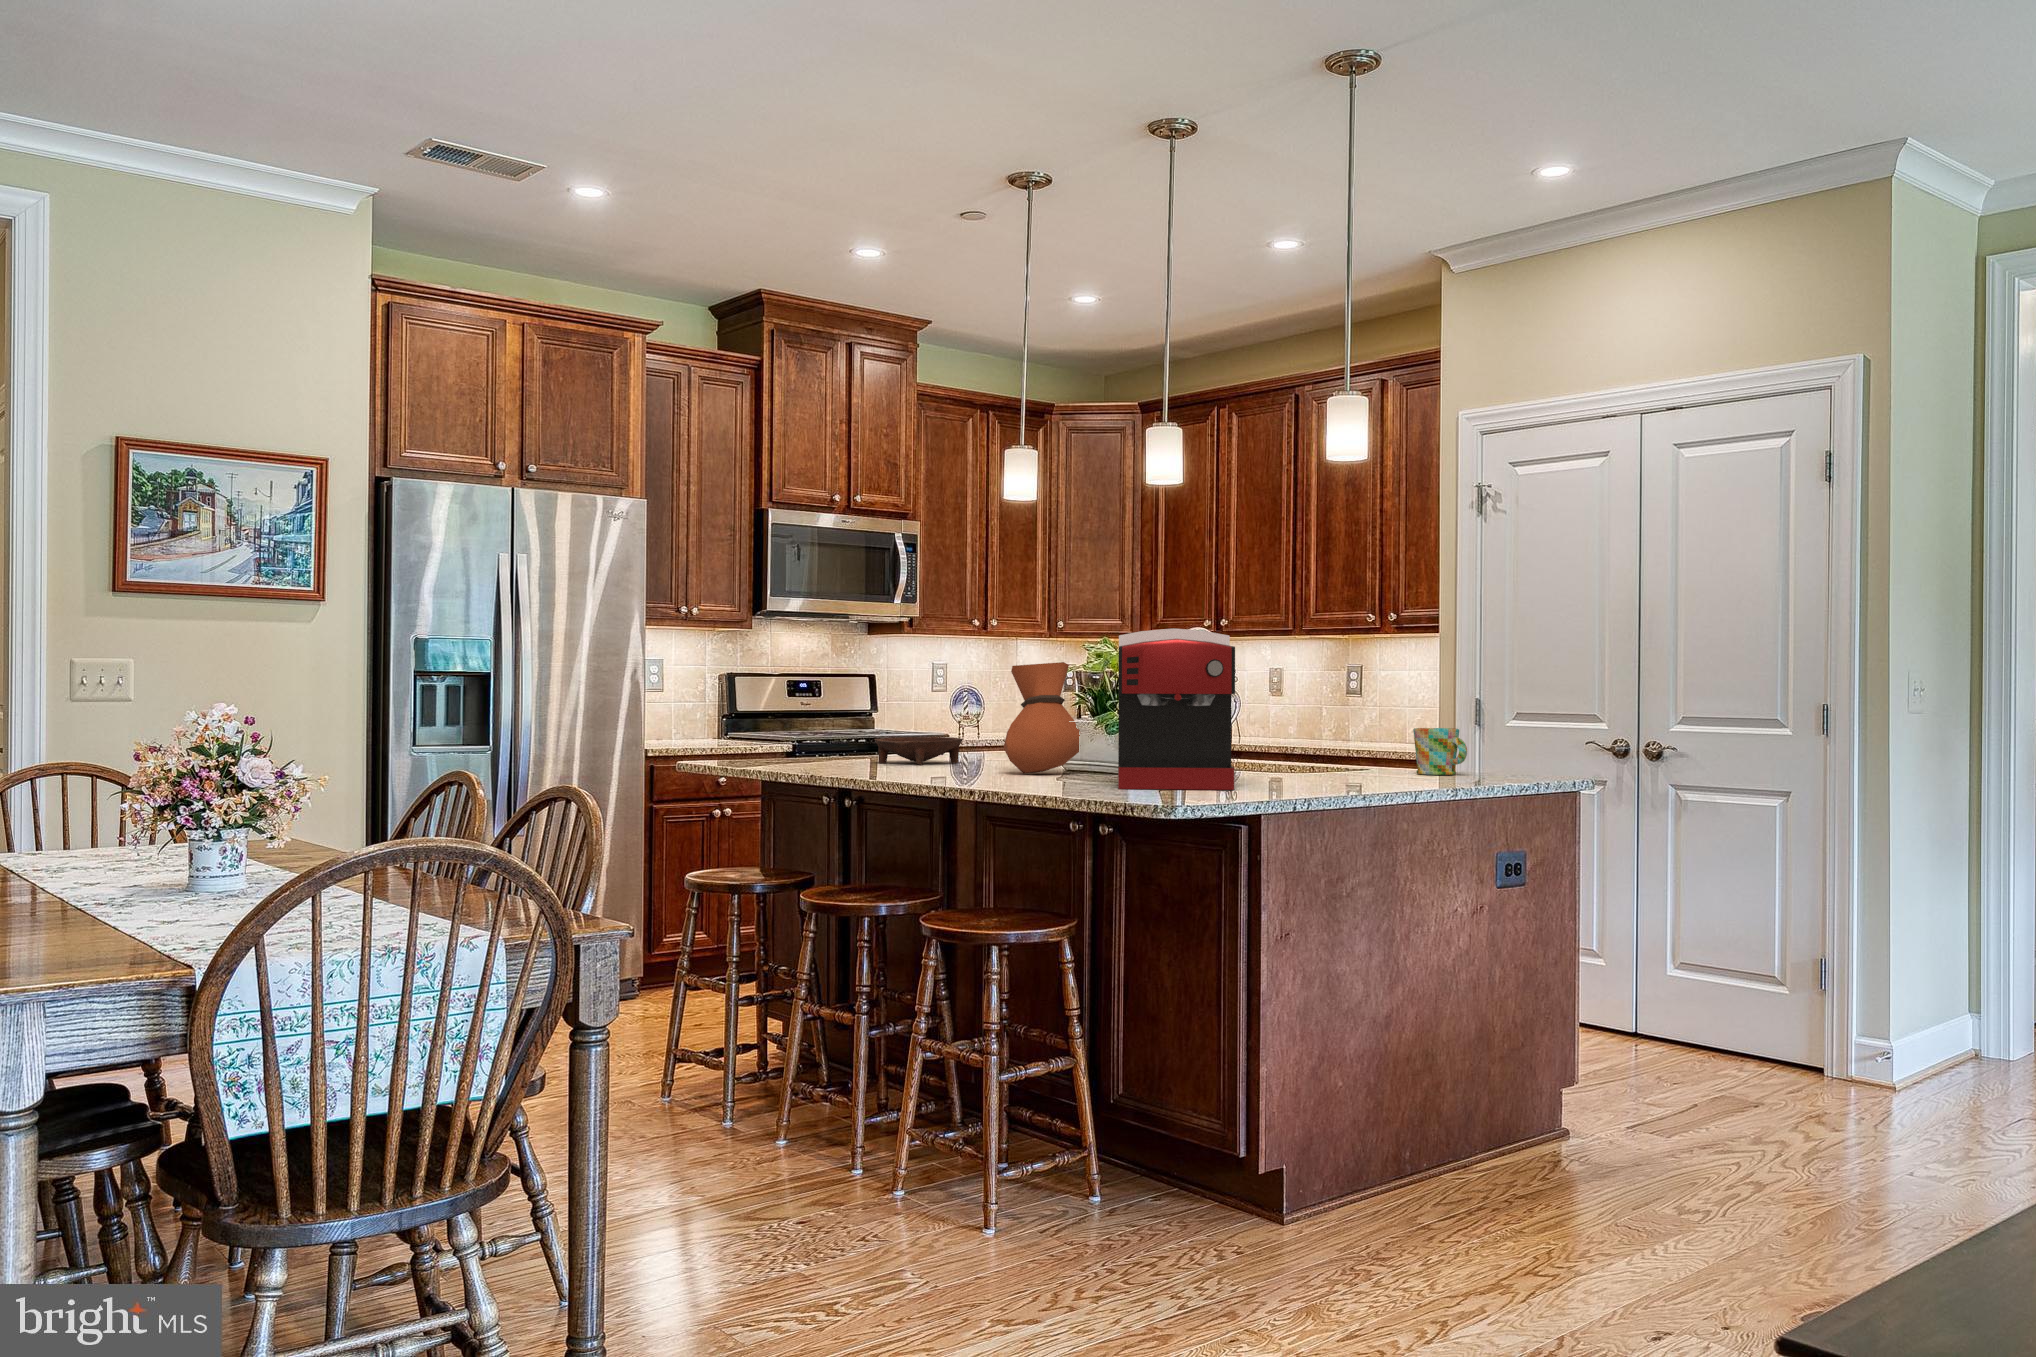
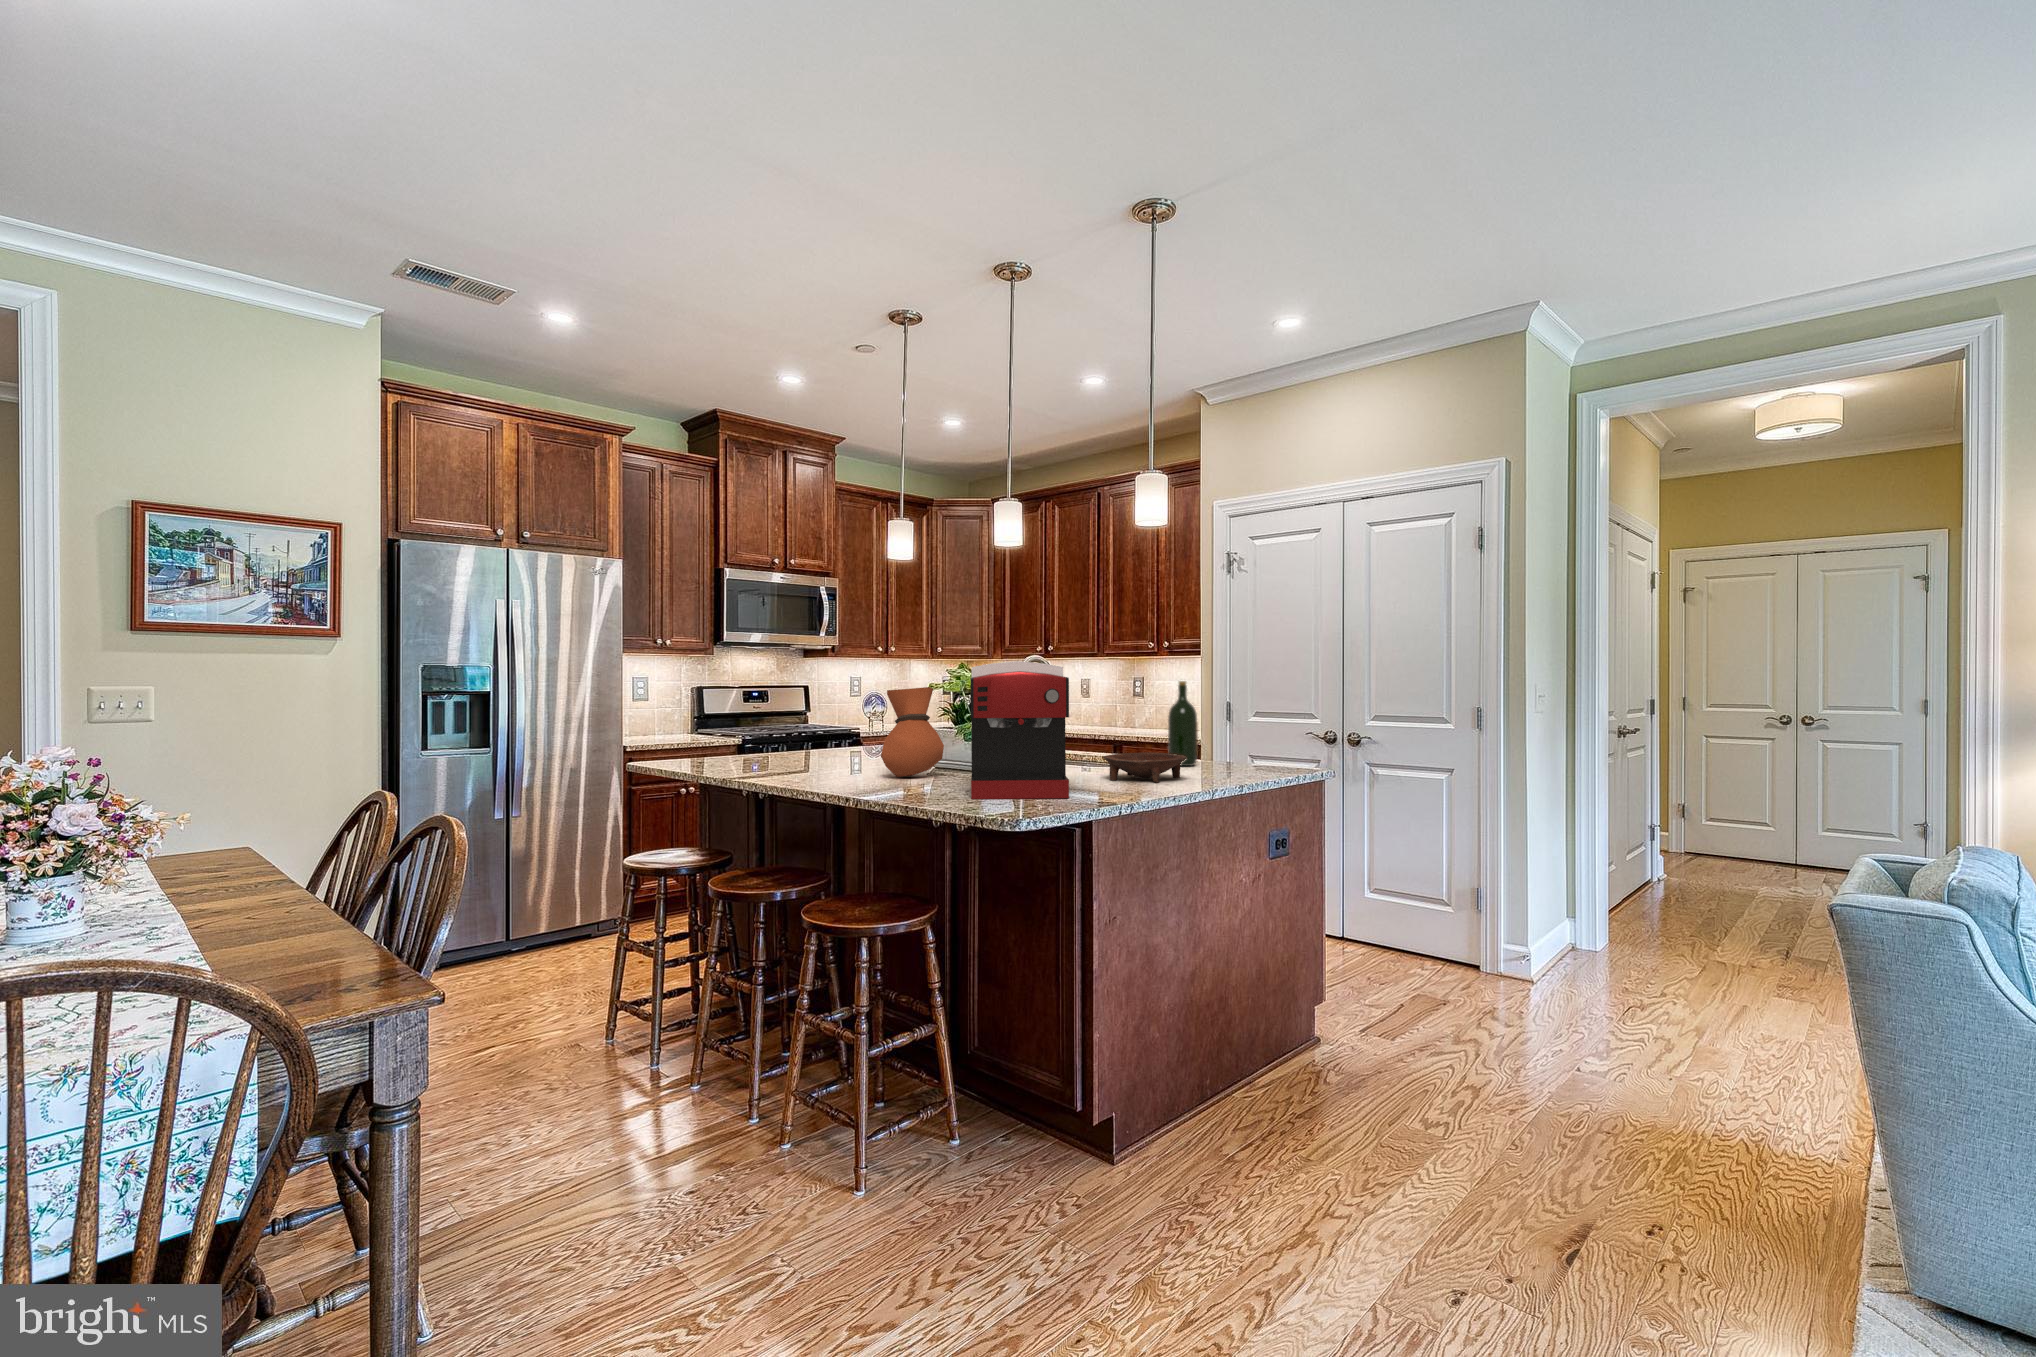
wine bottle: none [1372,660,1411,771] -> present [1168,681,1198,766]
mug: present [1413,728,1467,775] -> none [1201,734,1243,771]
bowl: present [874,737,963,765] -> present [1104,752,1187,782]

